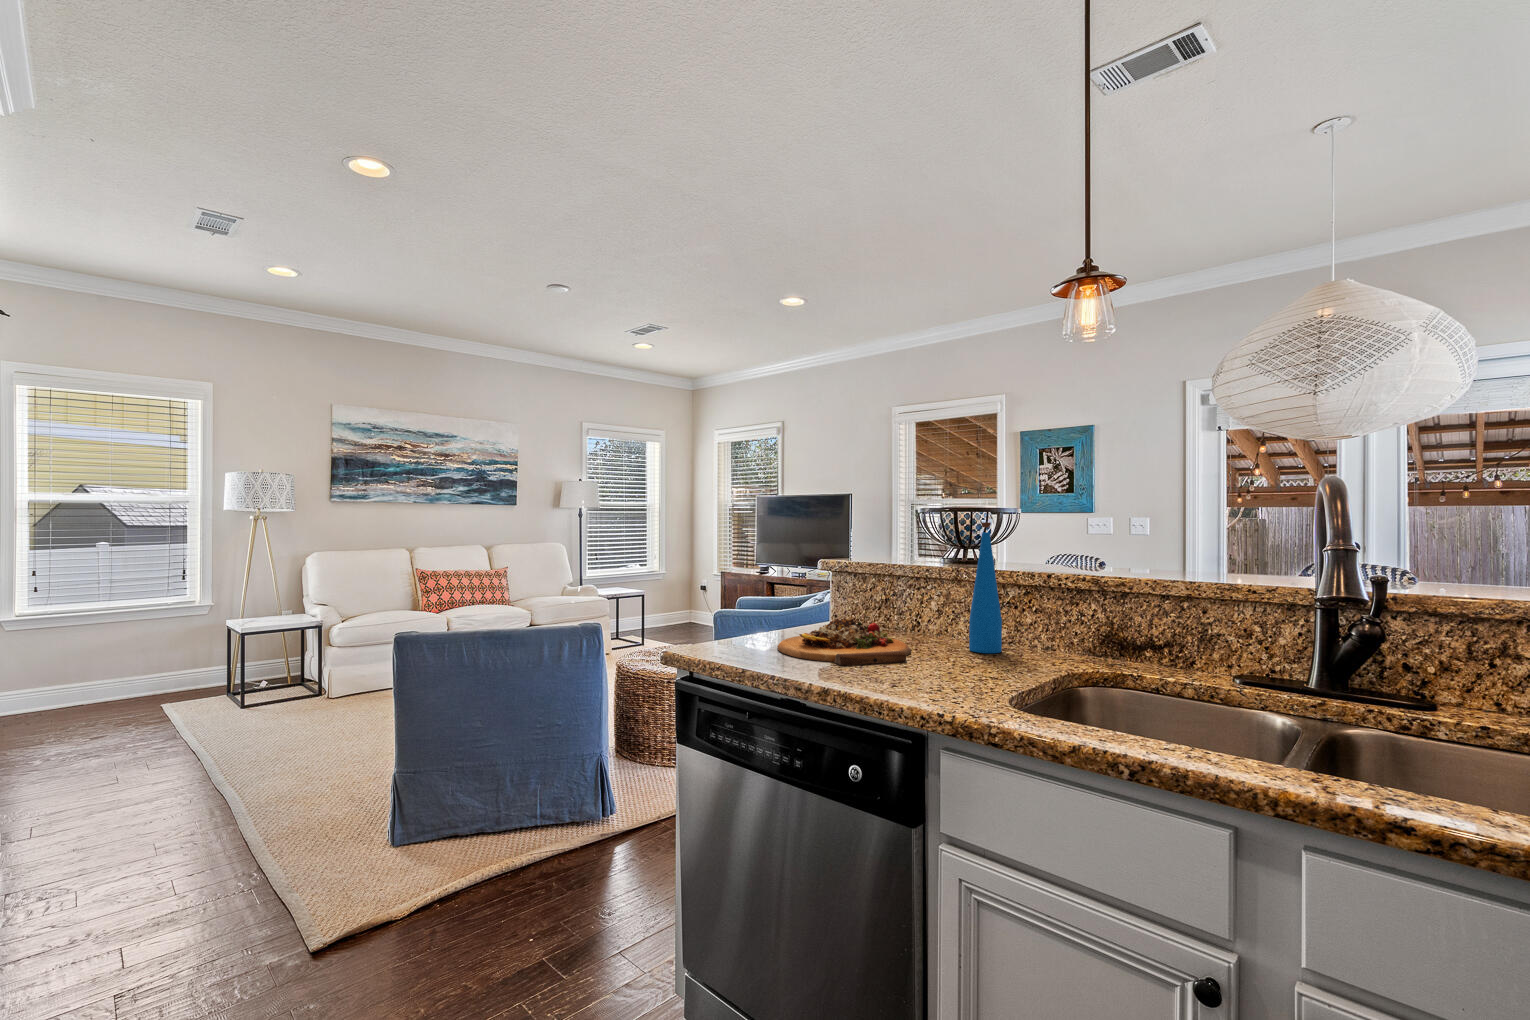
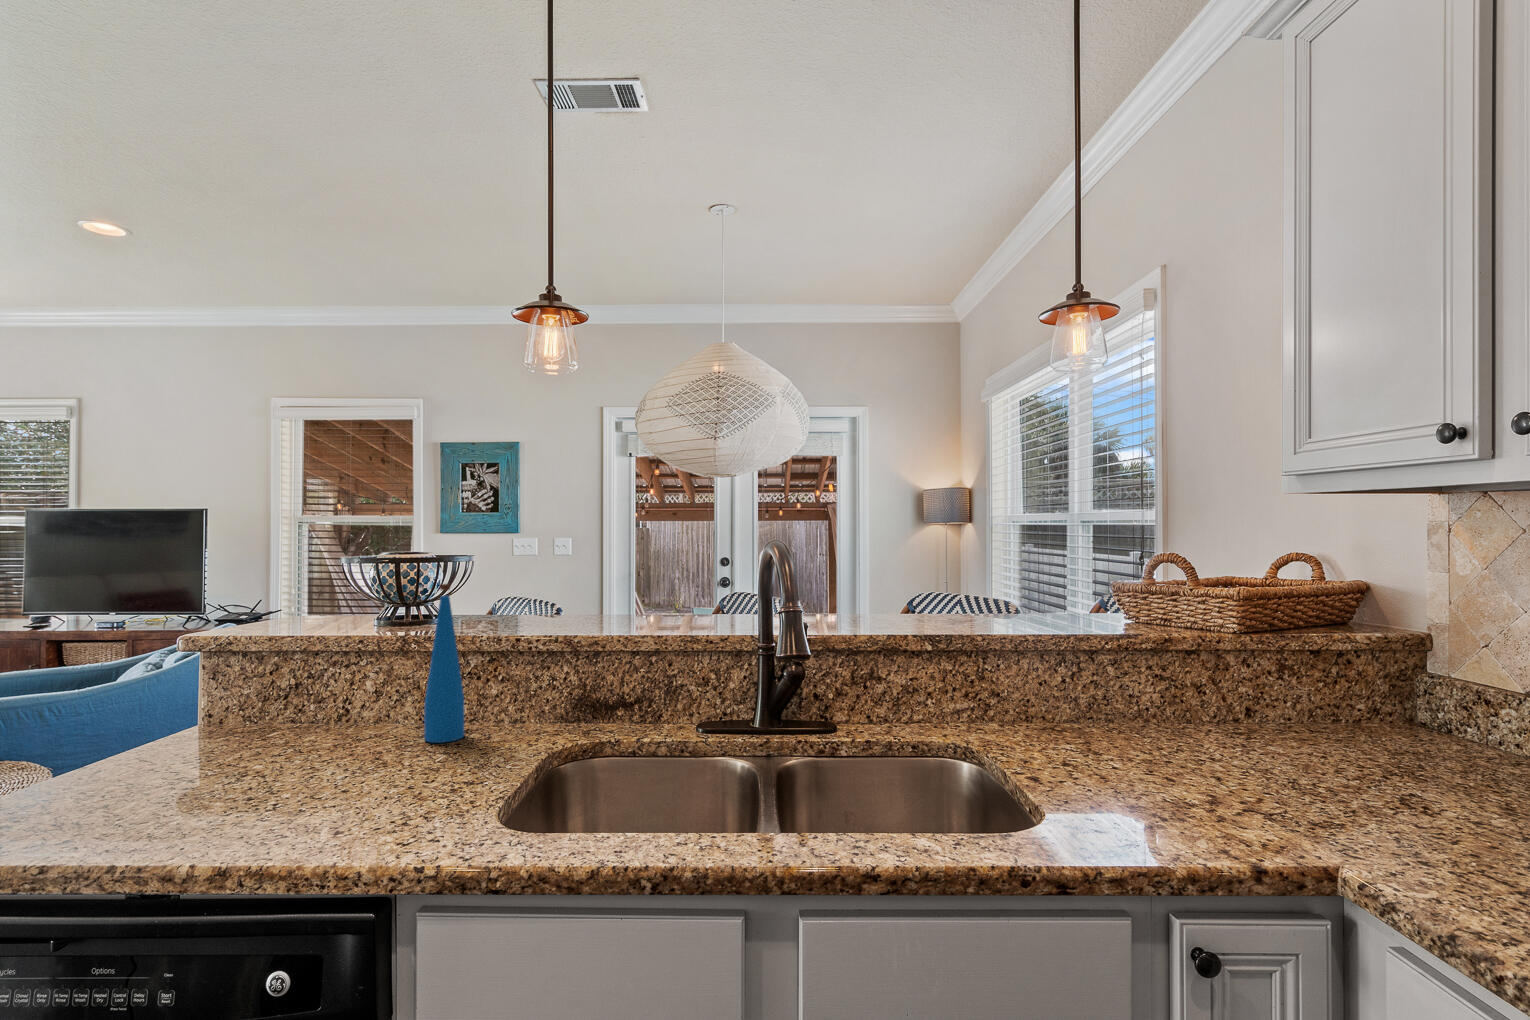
cutting board: present [777,618,911,665] -> none [122,729,348,809]

